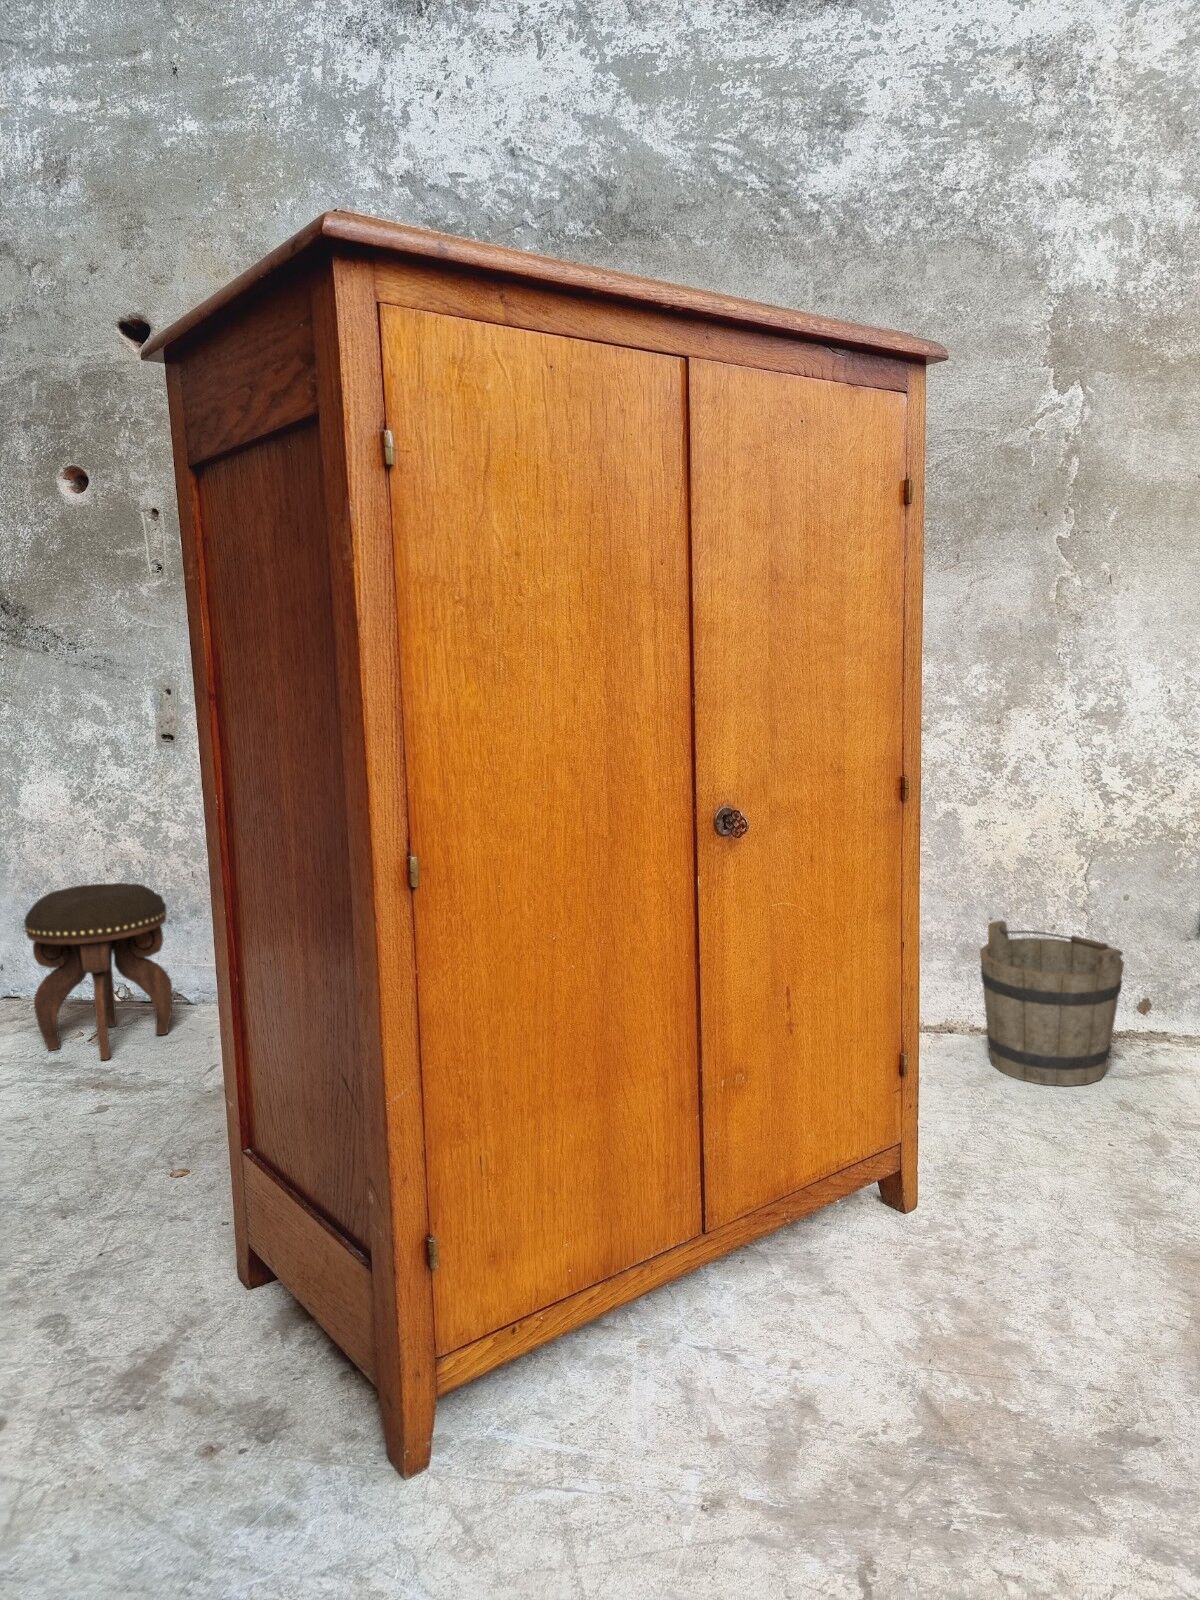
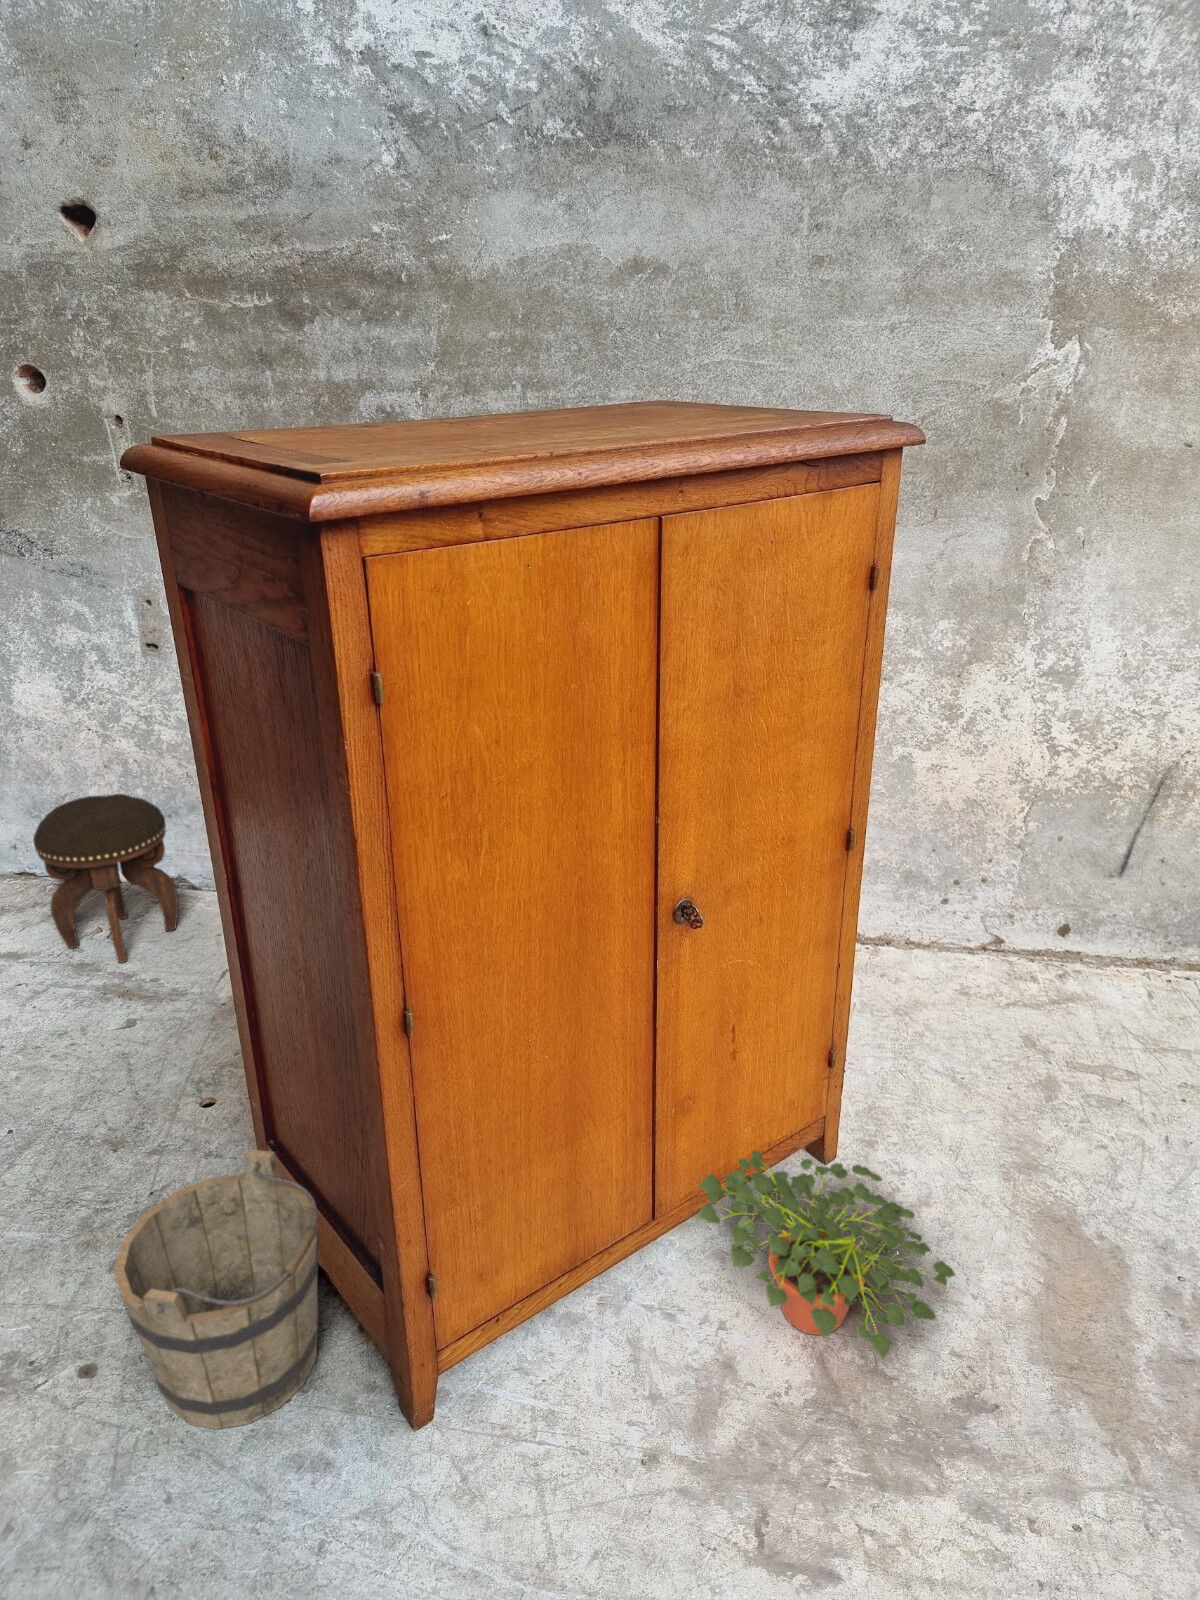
bucket: present [980,921,1124,1086] -> present [114,1149,319,1429]
potted plant: none [754,1156,1089,1377] -> present [698,1151,955,1359]

